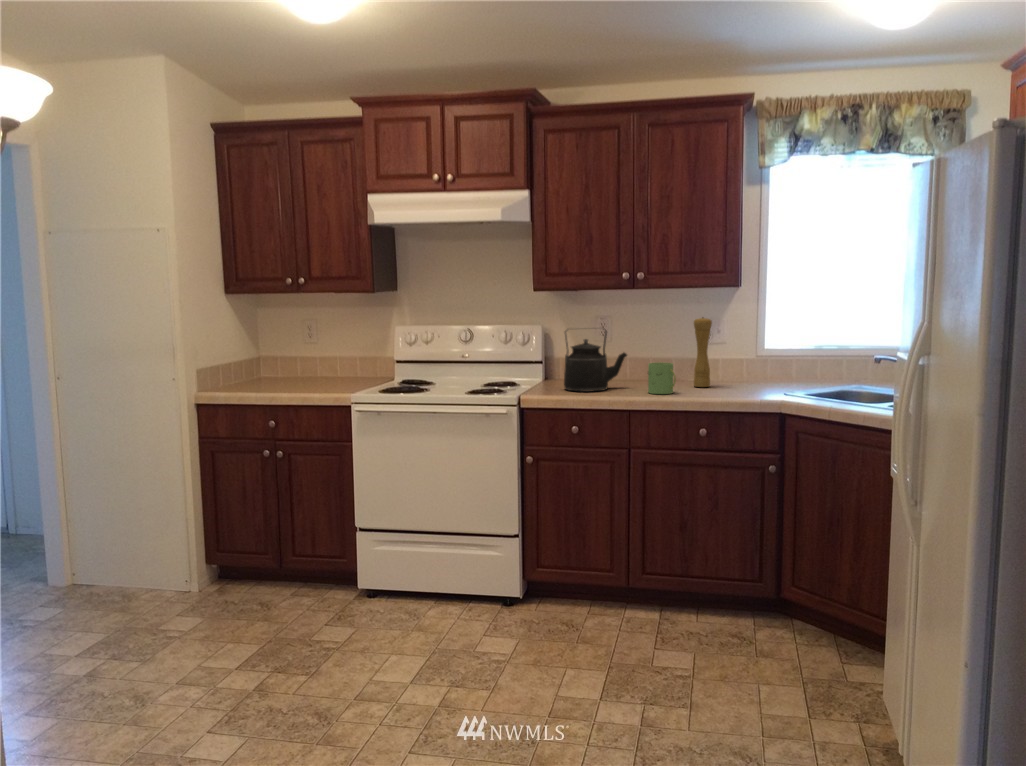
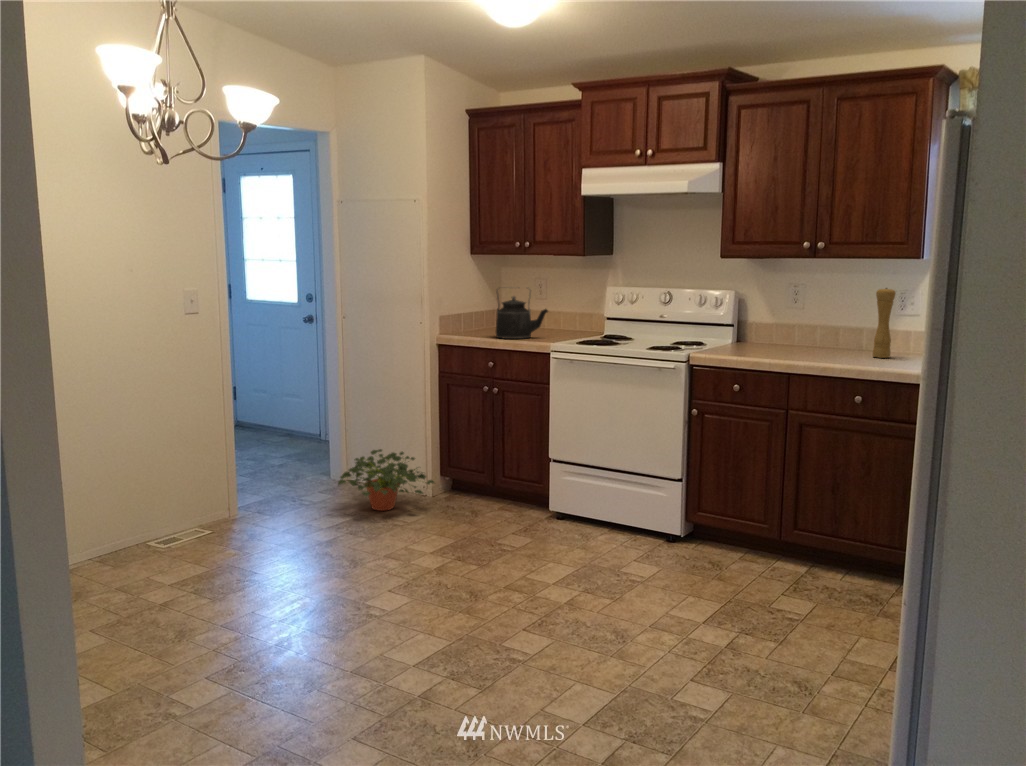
kettle: present [564,329,627,392] -> present [496,290,548,339]
mug: present [648,362,676,394] -> none [815,330,842,361]
potted plant: none [77,542,212,624] -> present [338,449,434,511]

